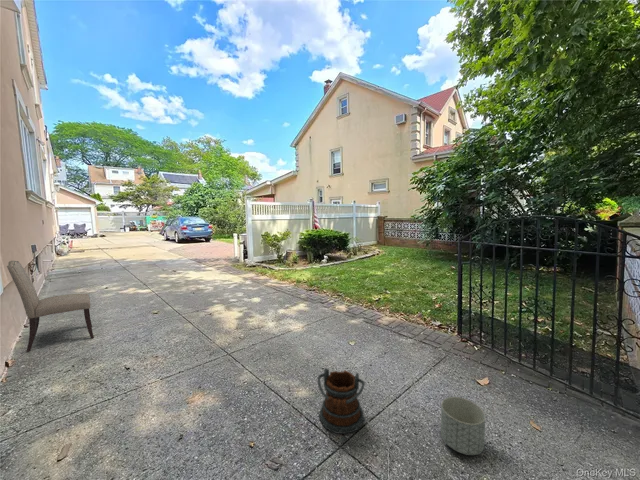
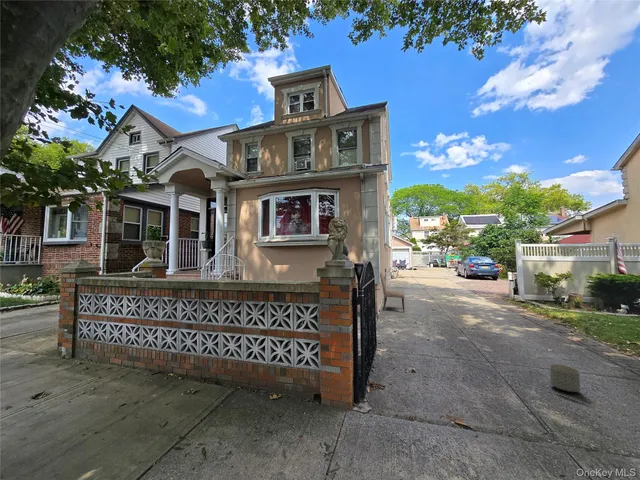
bucket: present [318,368,365,434] -> none [488,335,517,367]

